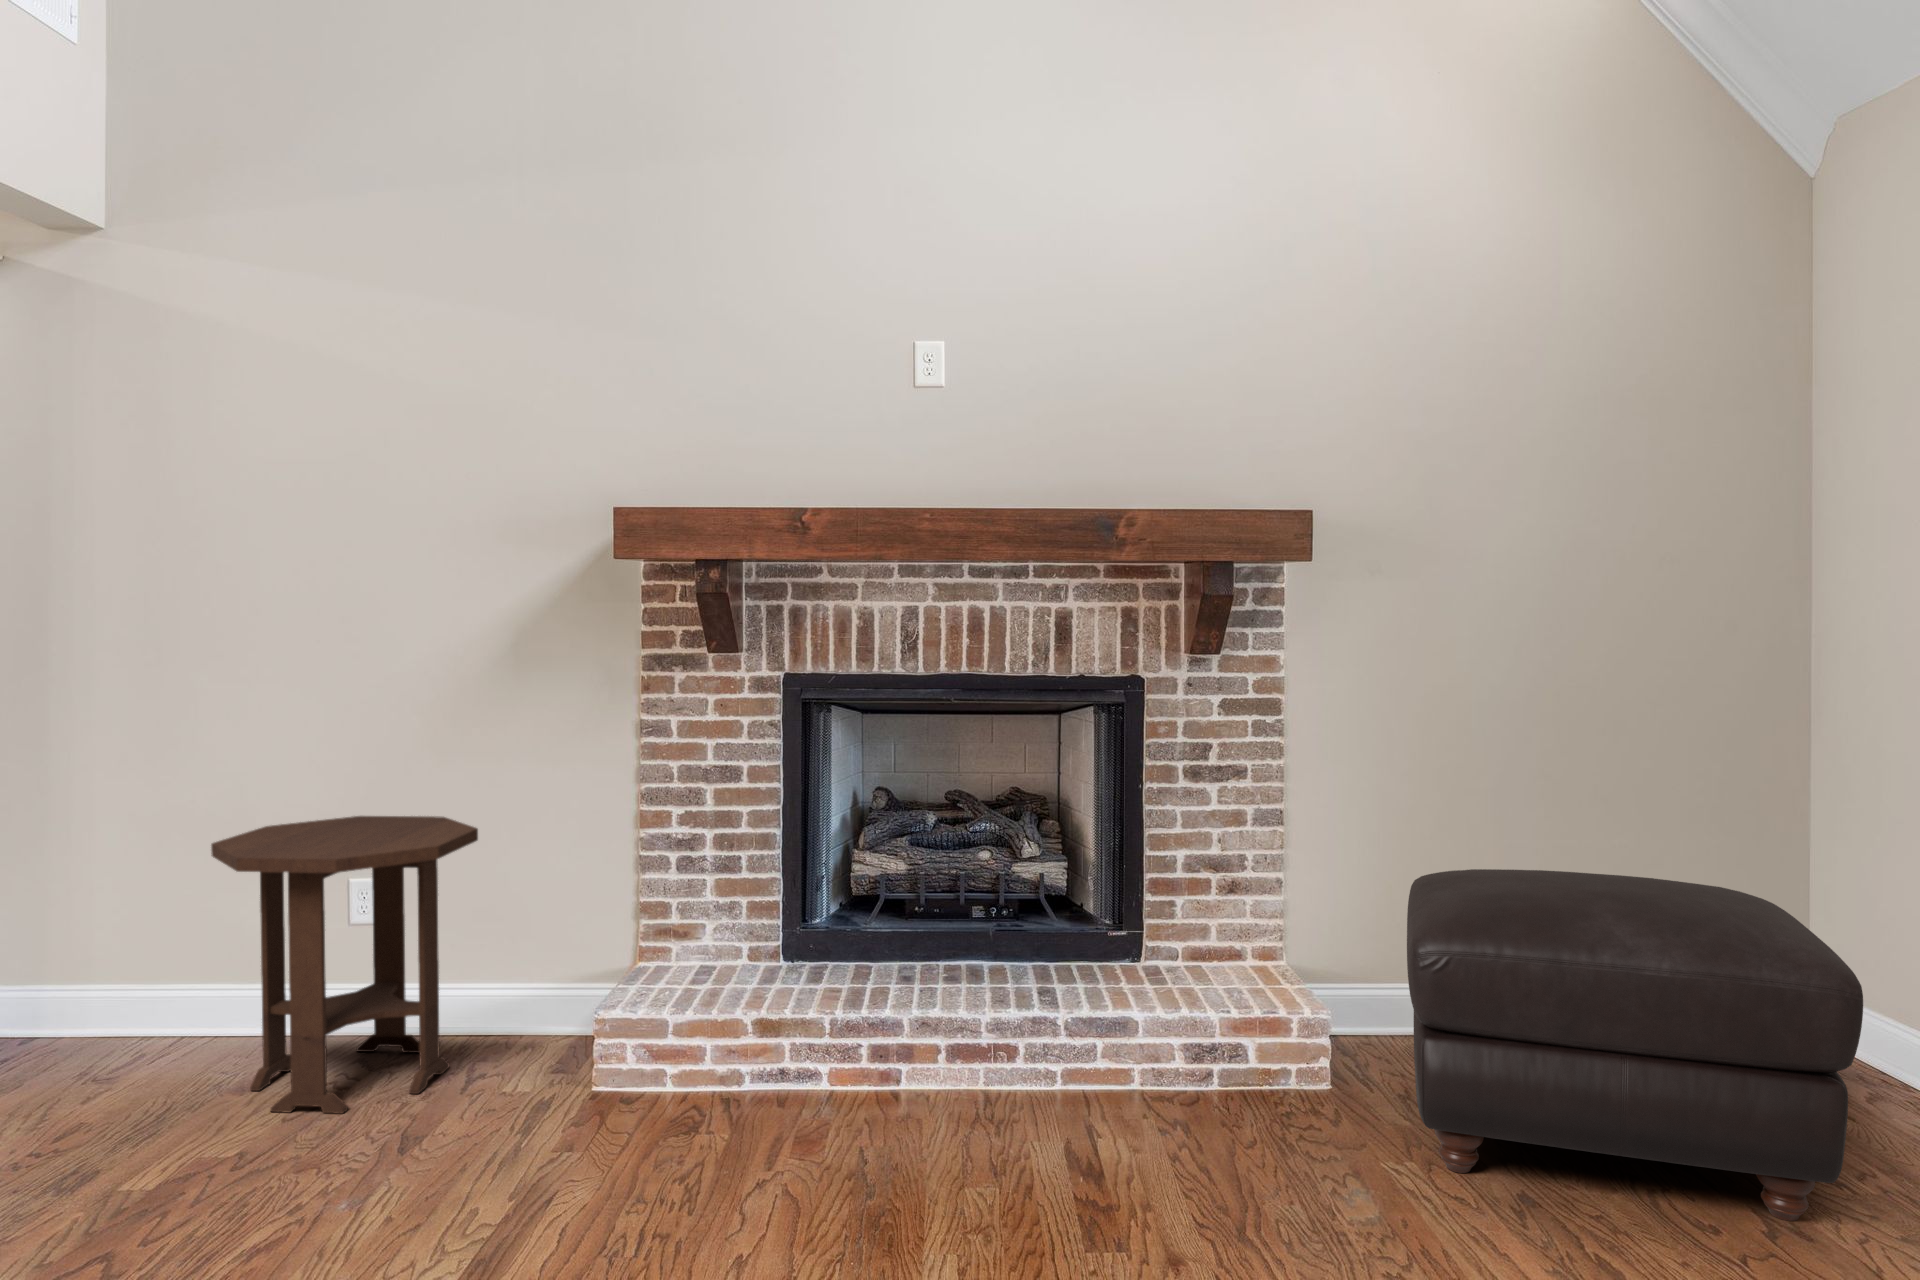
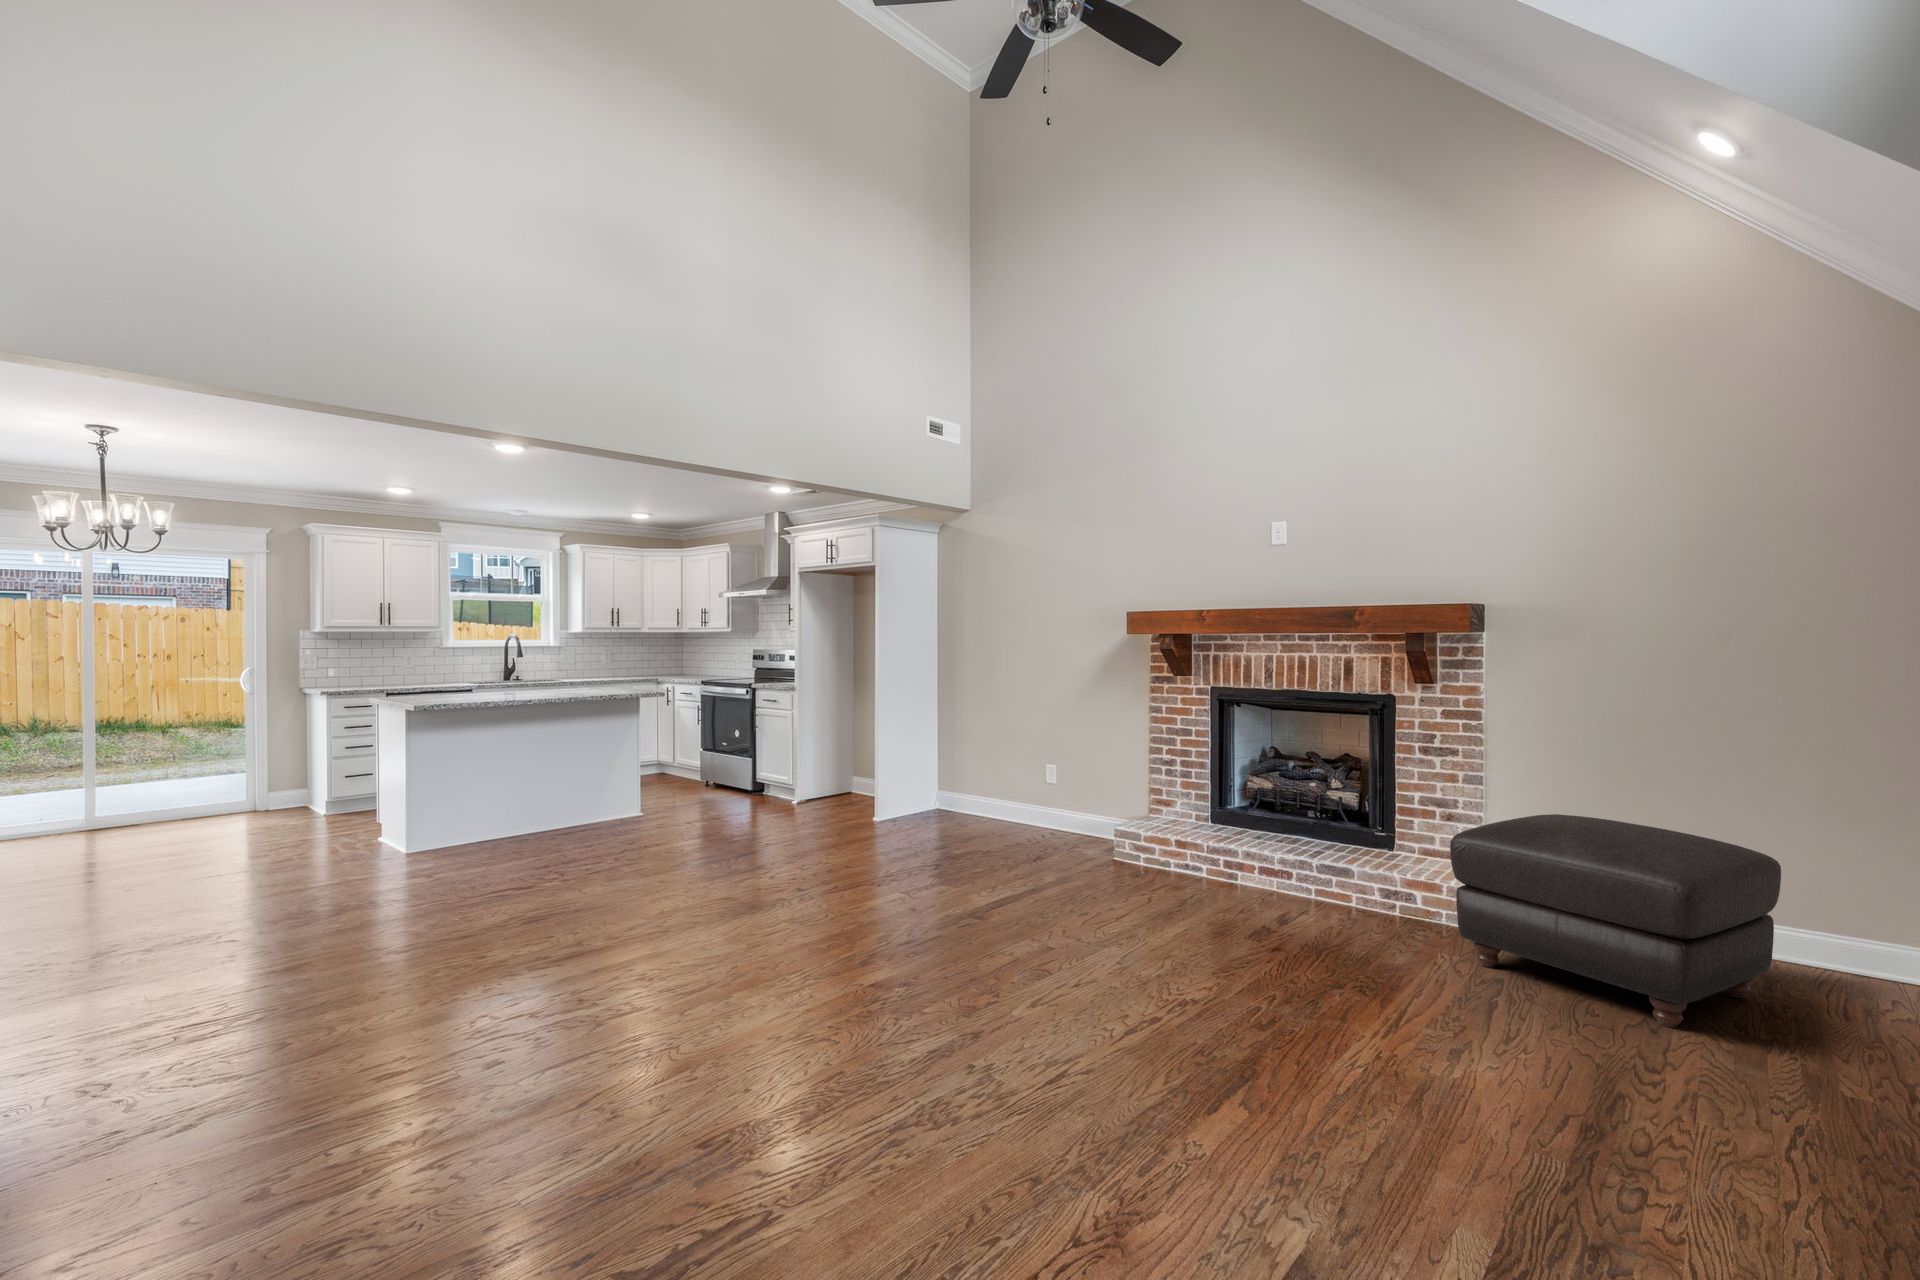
side table: present [211,816,478,1114] -> none [991,740,1082,851]

